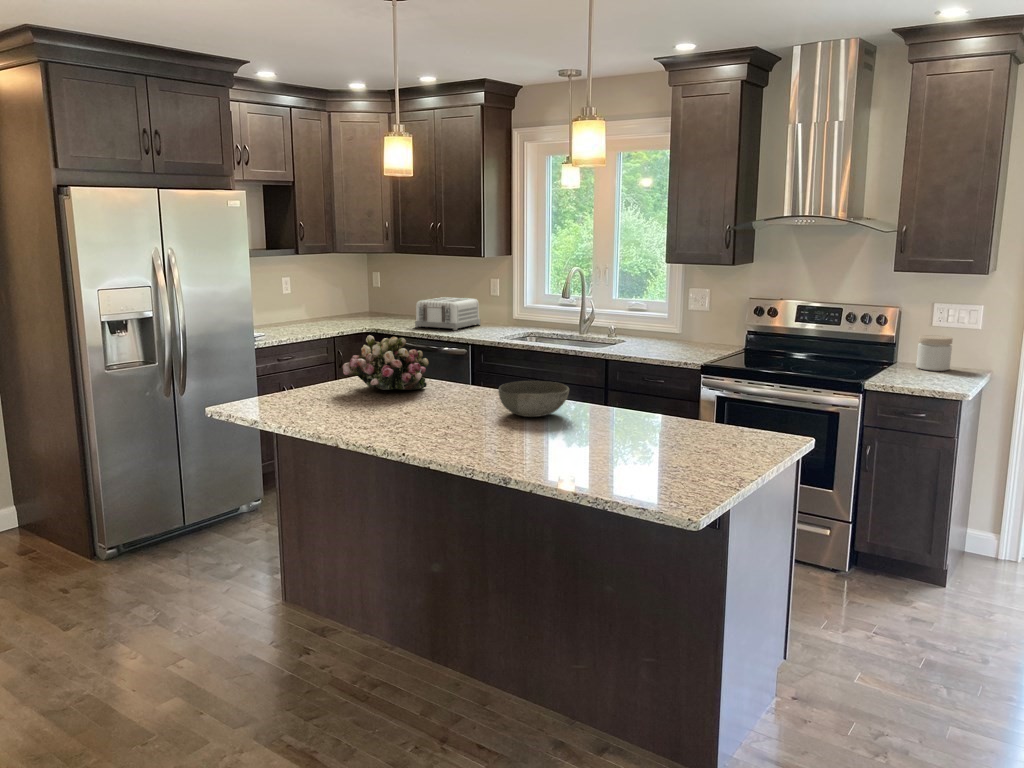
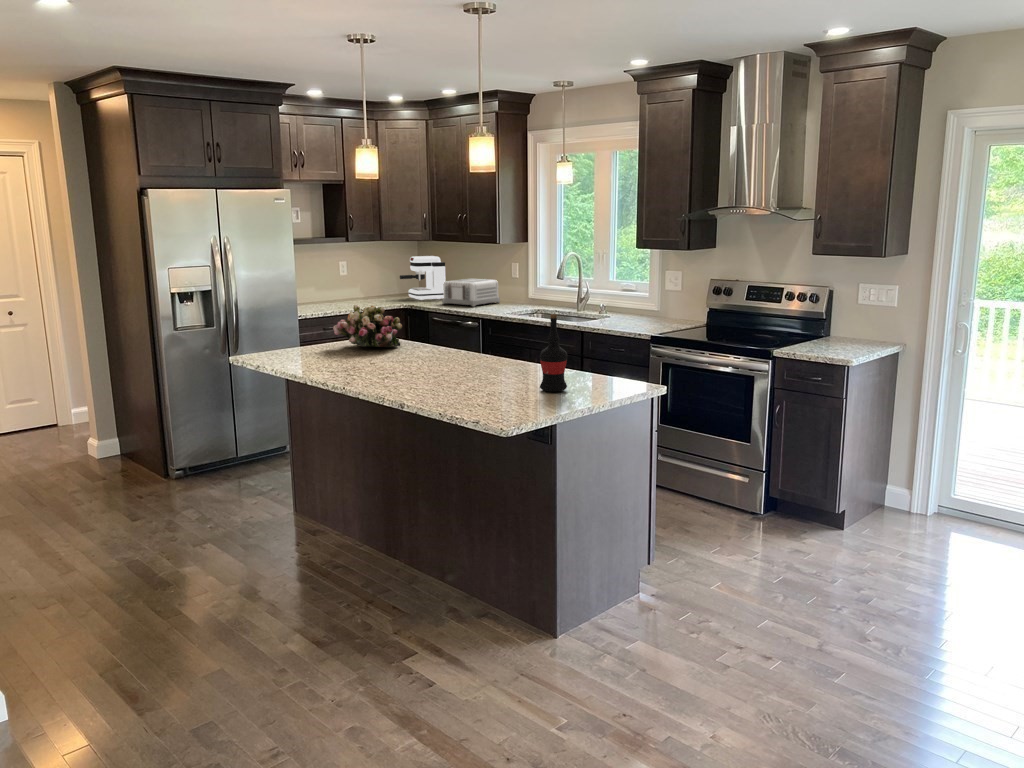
coffee maker: none [358,271,414,323] -> present [400,256,445,300]
jar: present [916,335,953,371] -> none [840,312,871,343]
wine bottle: none [674,351,712,452] -> present [540,314,567,392]
bowl: present [499,381,569,417] -> none [435,340,489,367]

